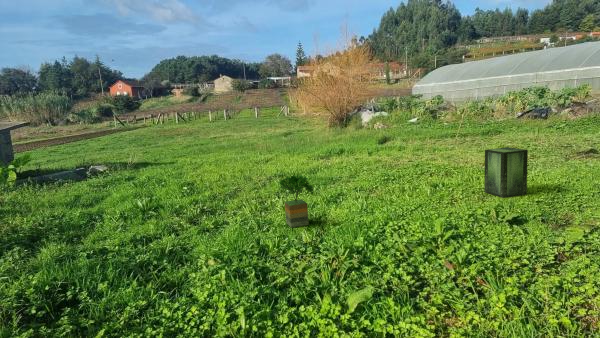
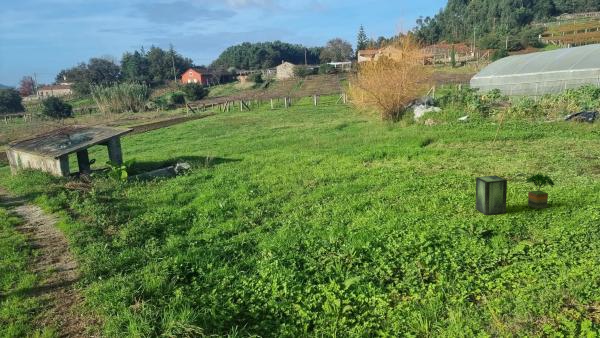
potted tree: present [279,175,314,227] -> present [526,174,555,209]

